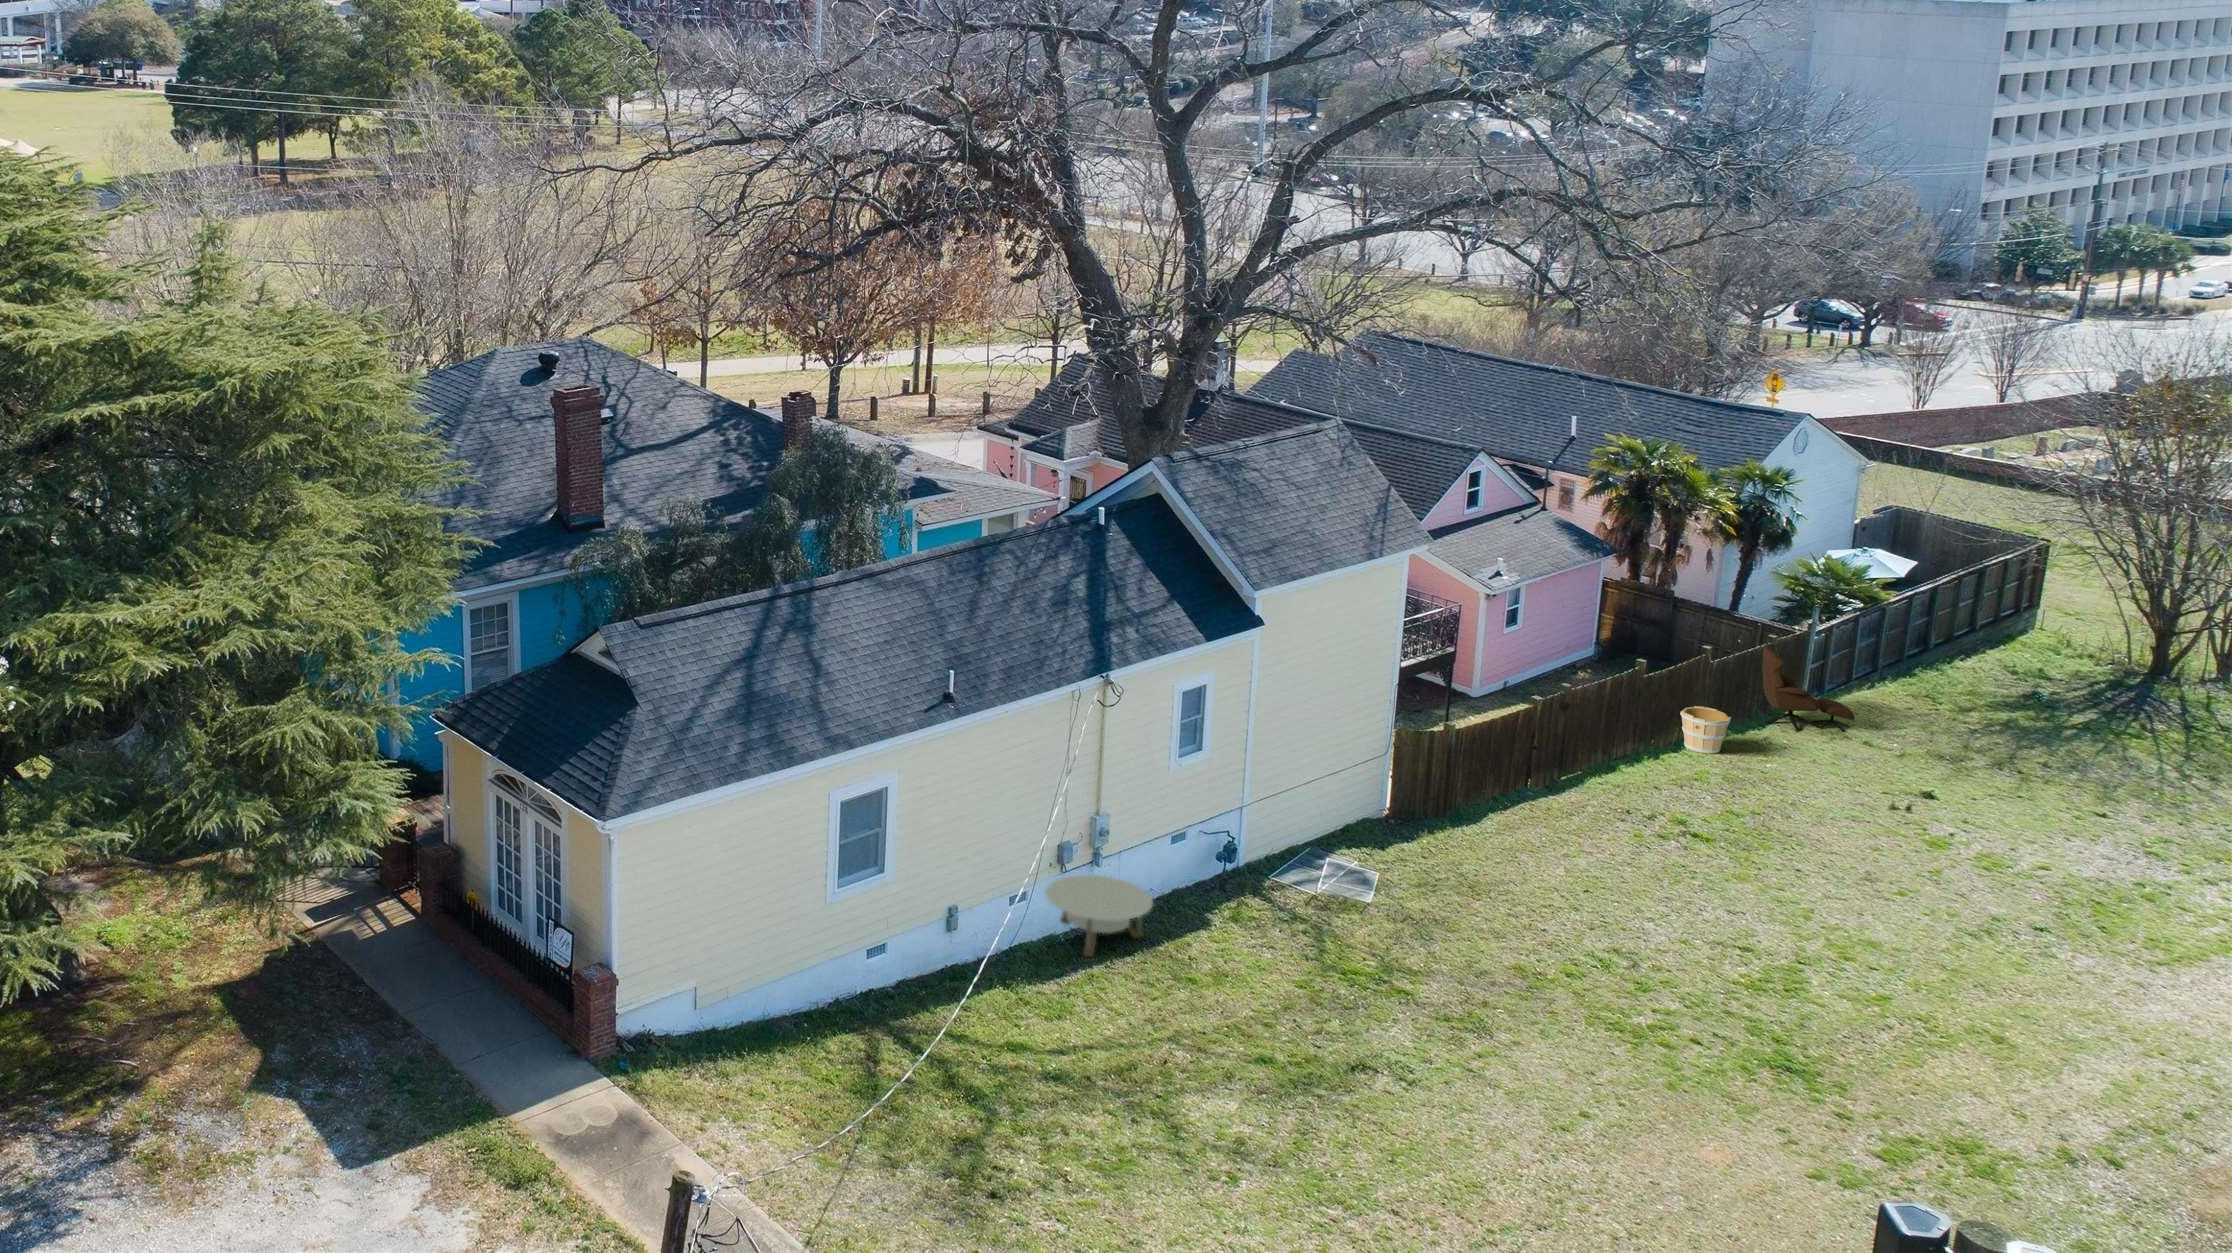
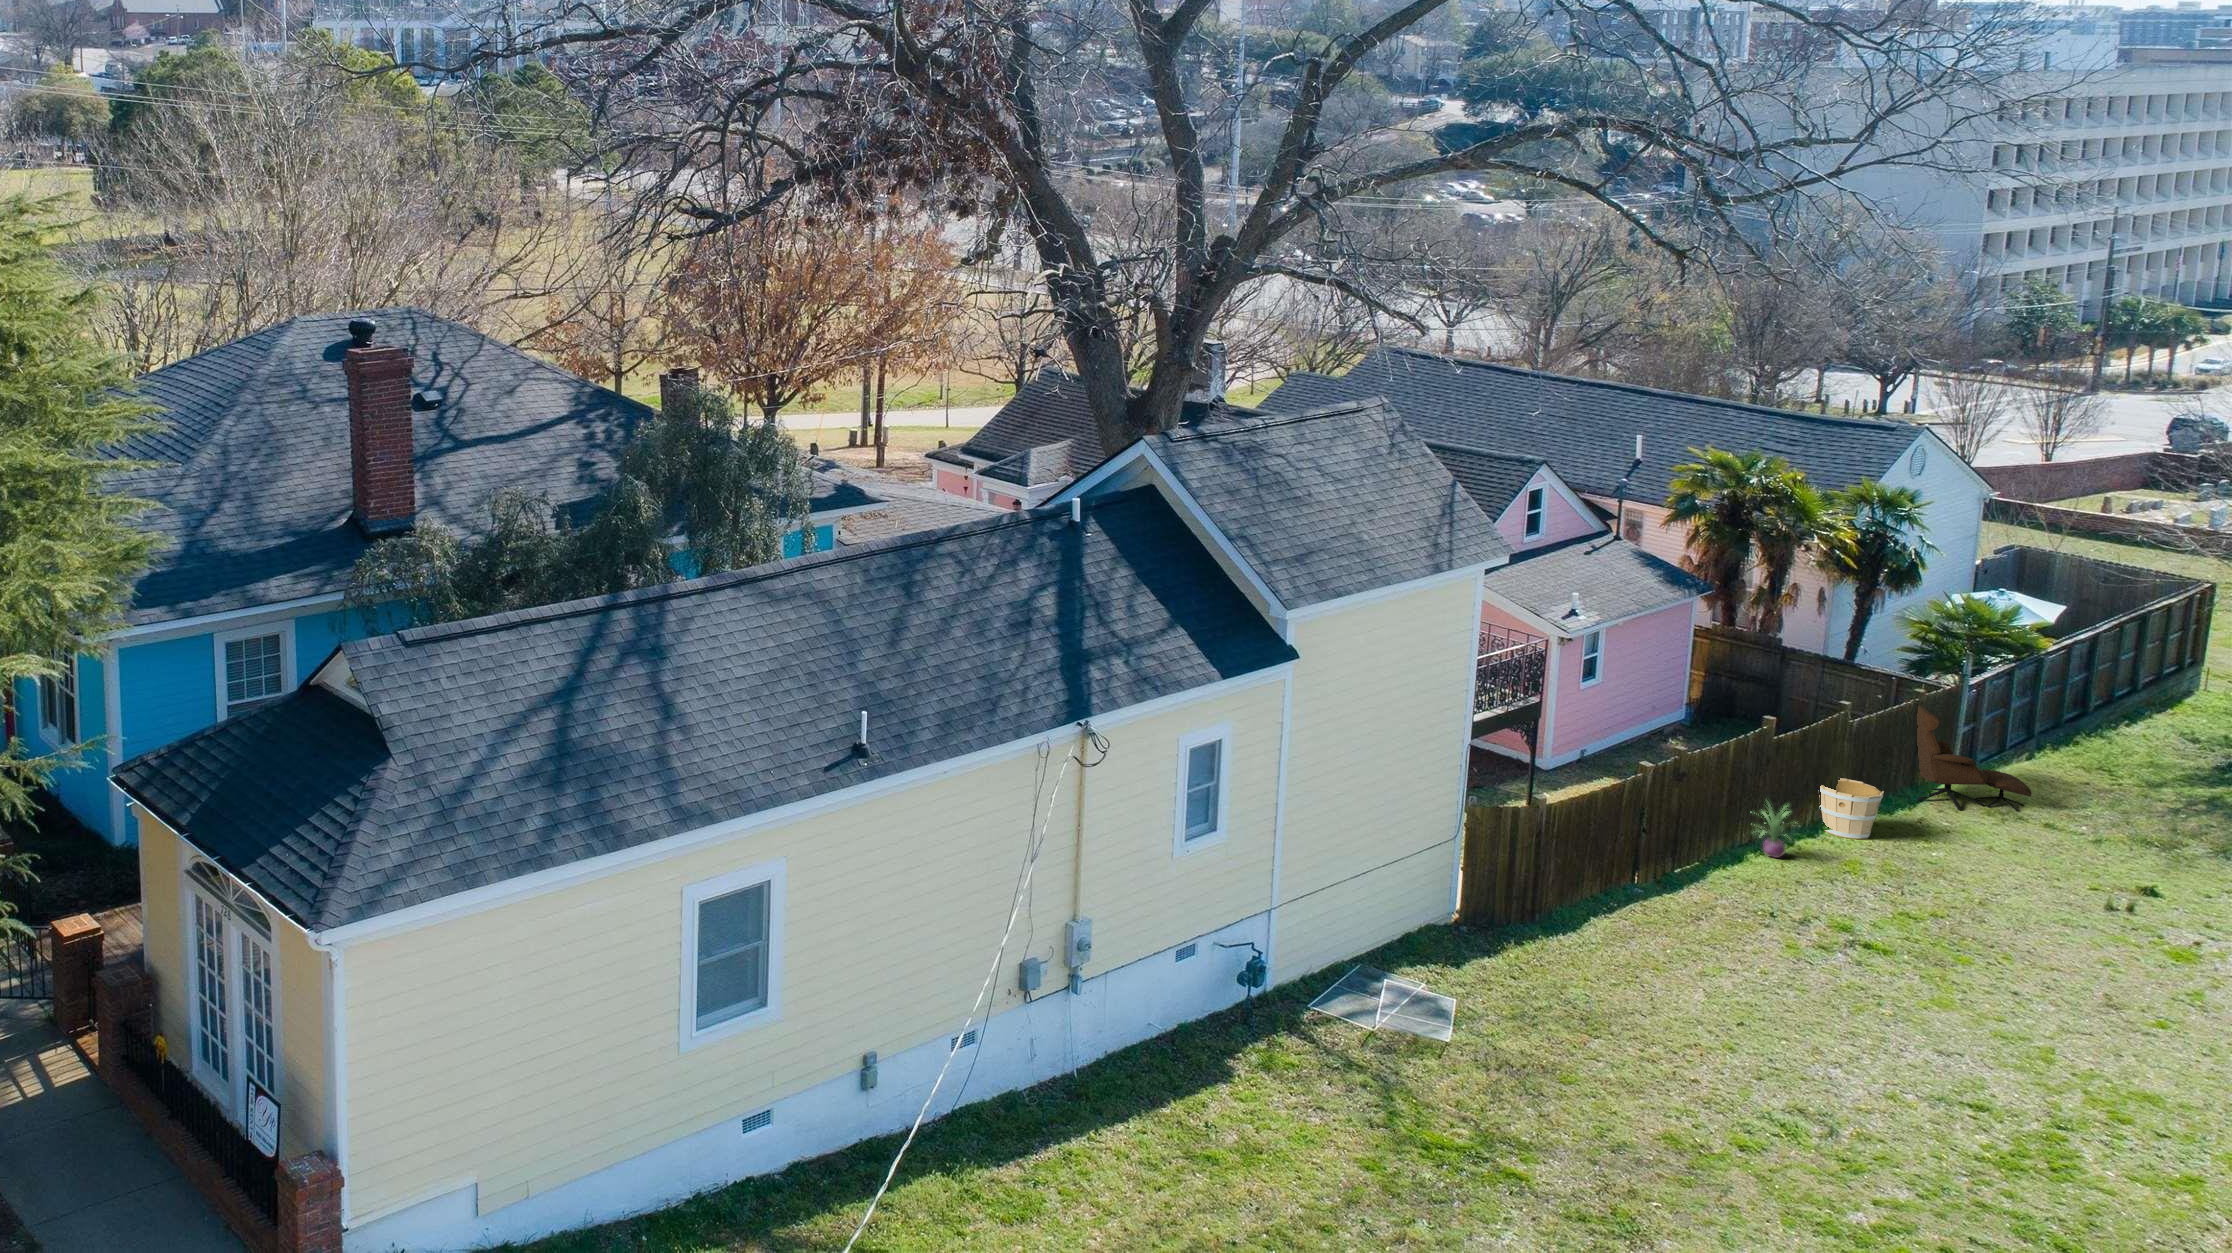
decorative plant: none [1613,723,1666,769] -> present [1762,804,1796,858]
round table: present [1046,875,1153,957] -> none [1002,1006,1154,1127]

